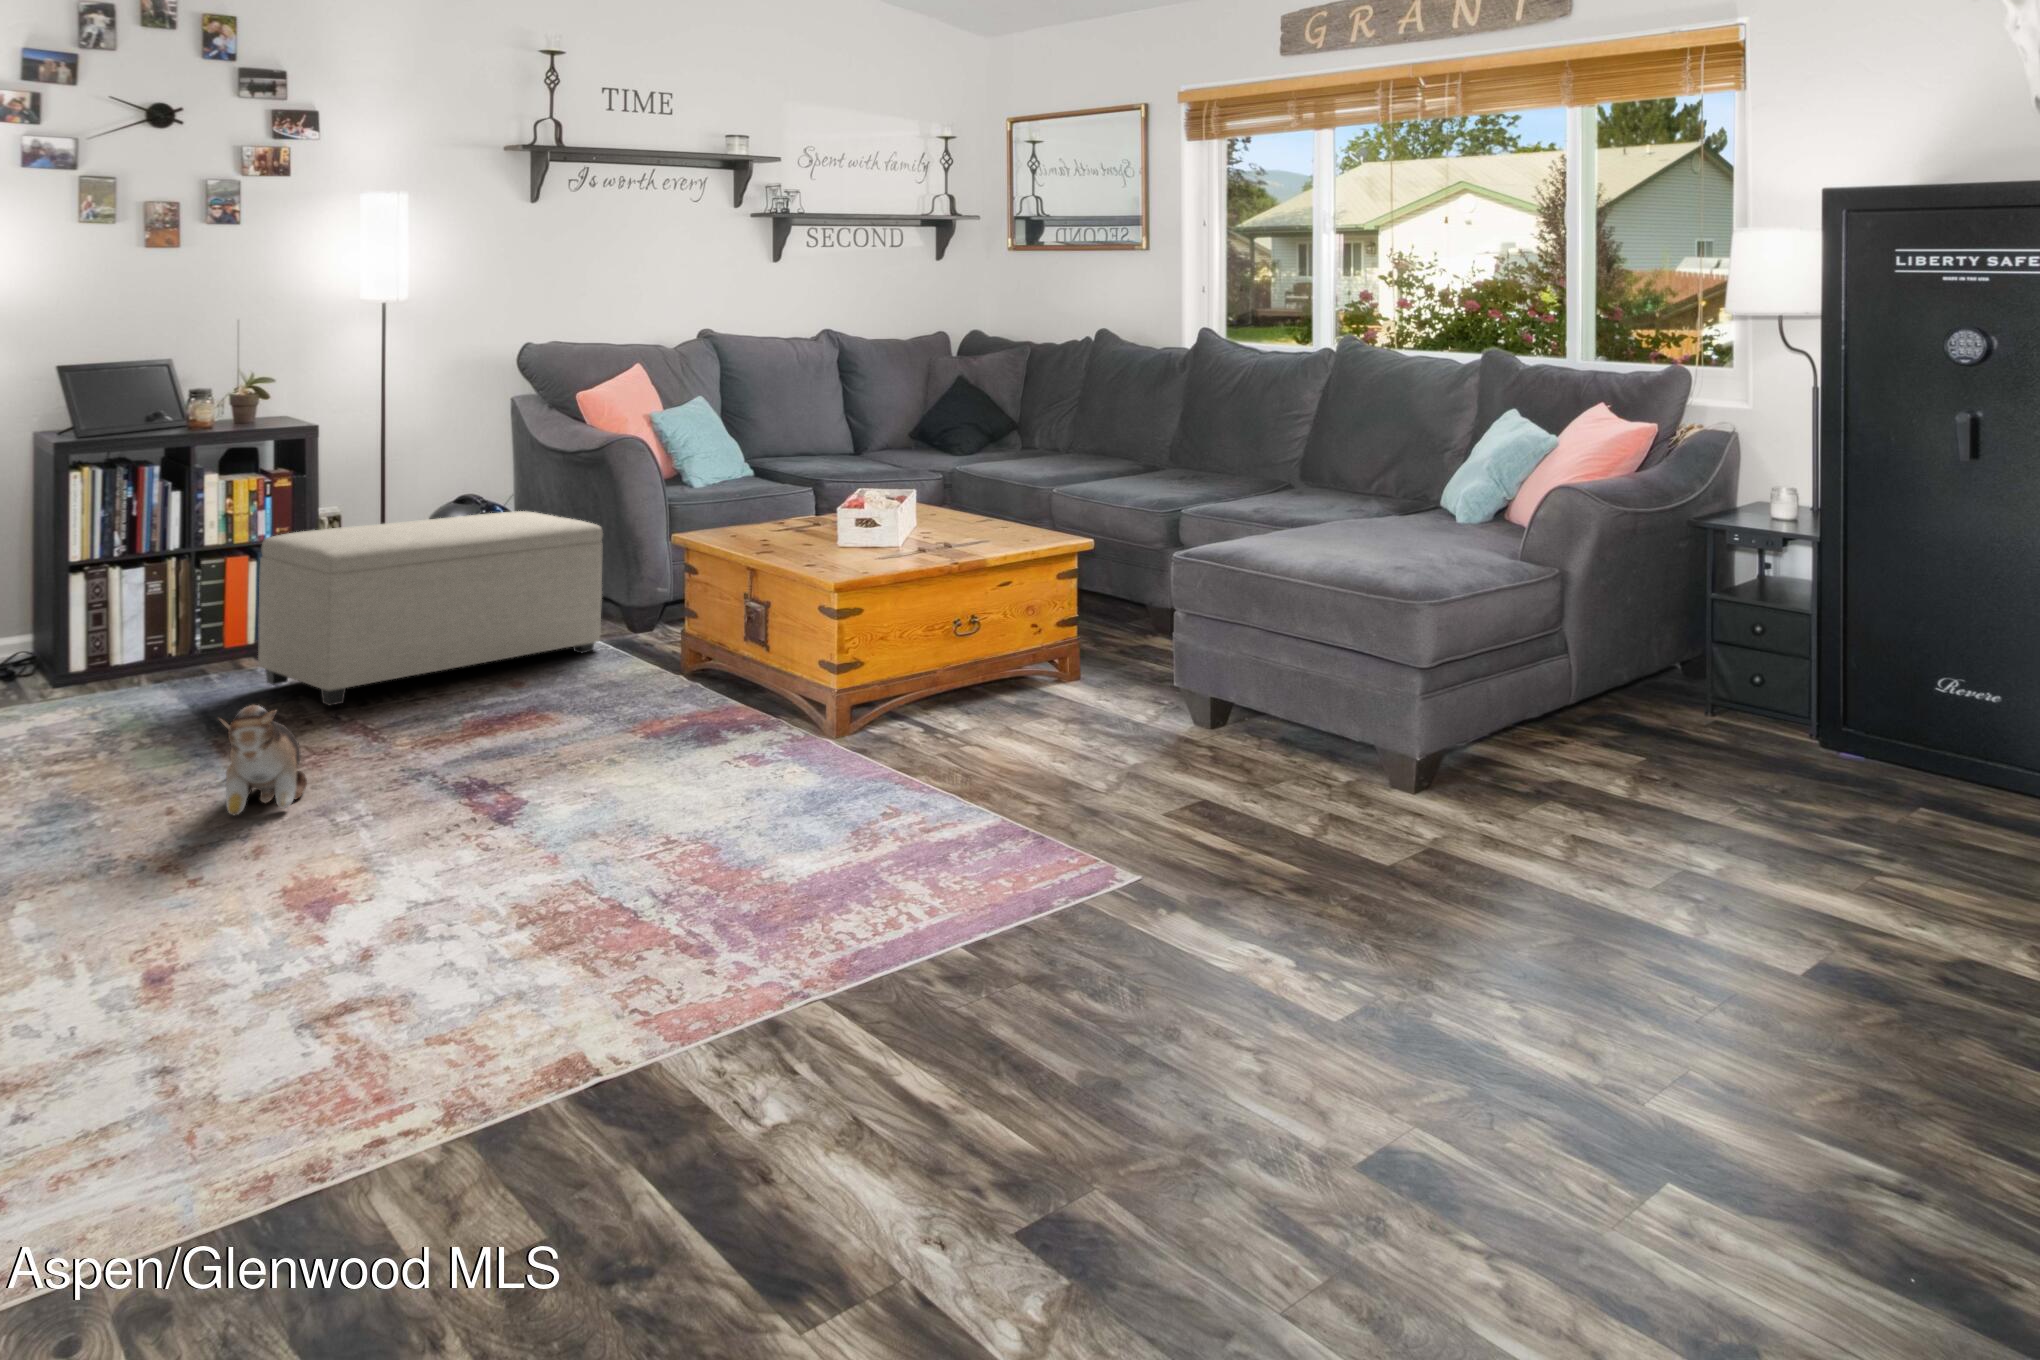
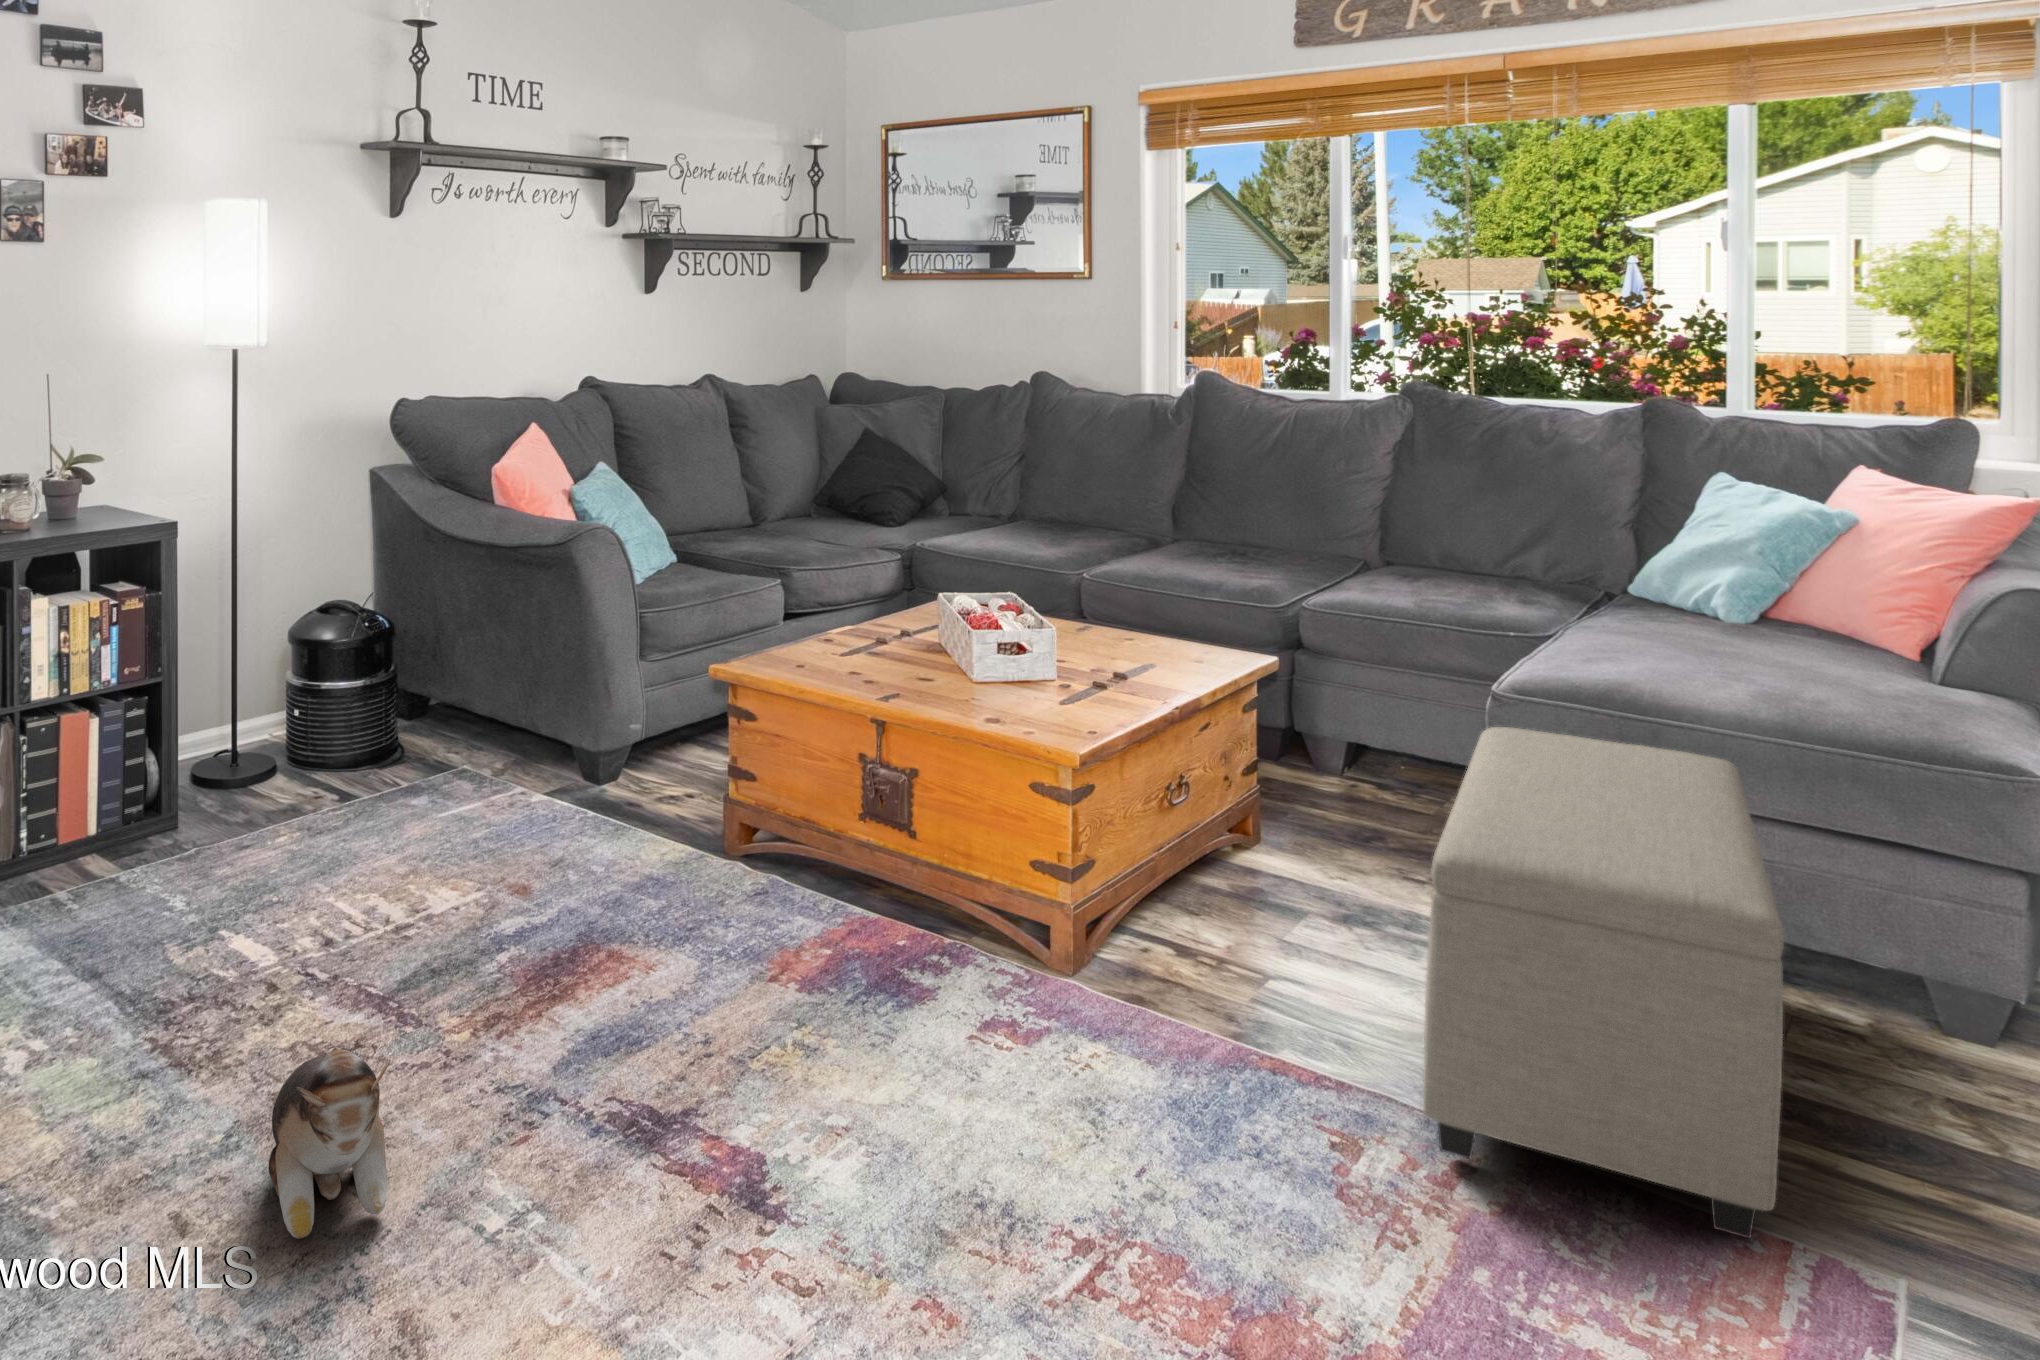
ottoman: present [258,511,603,705] -> present [1423,727,1784,1238]

